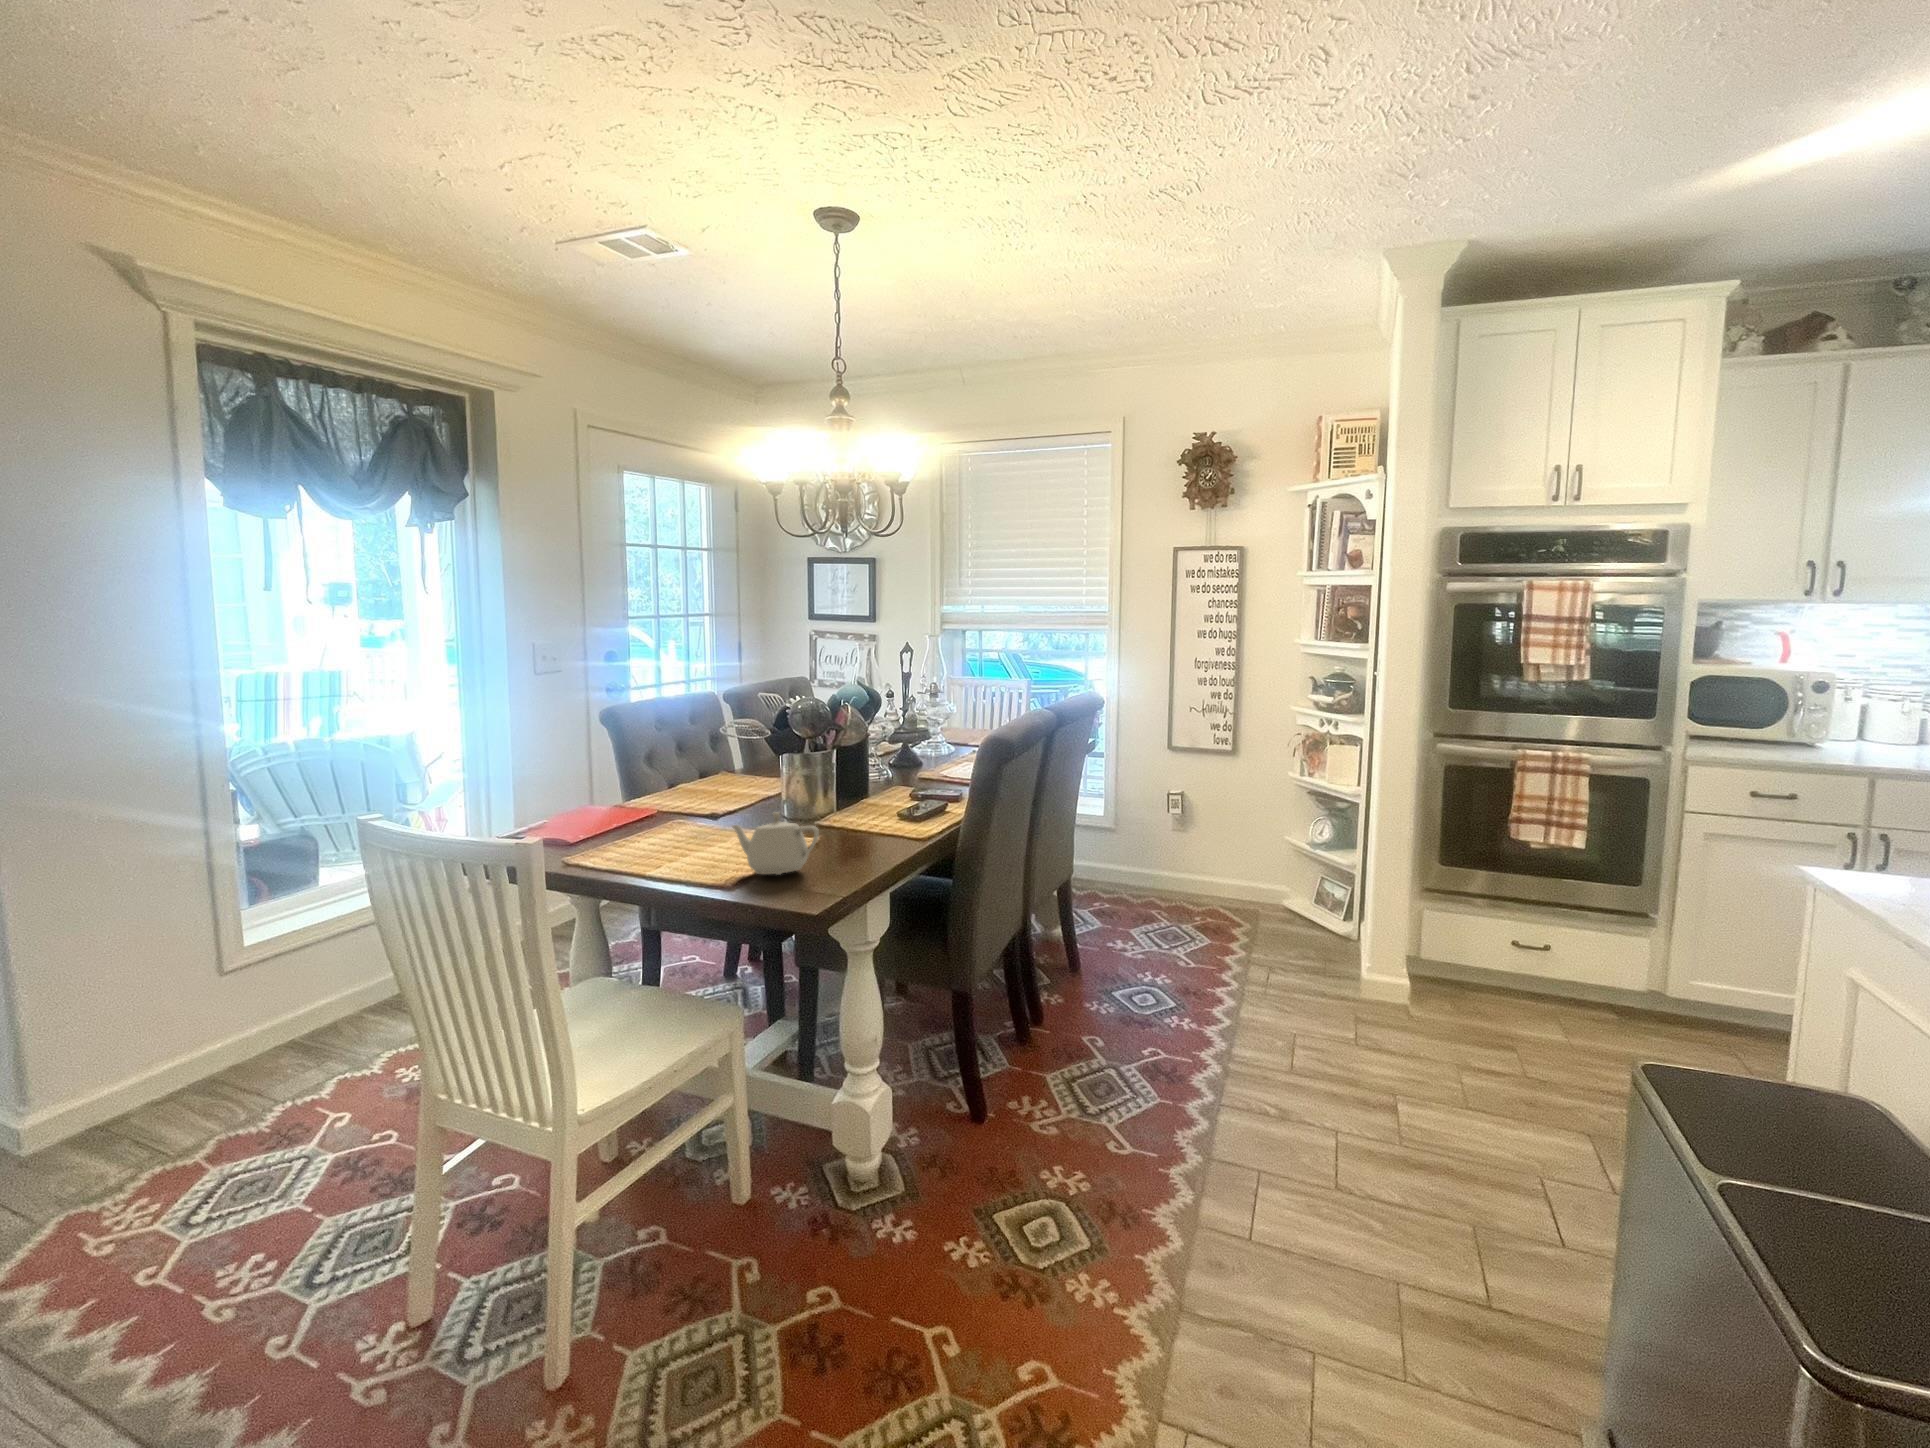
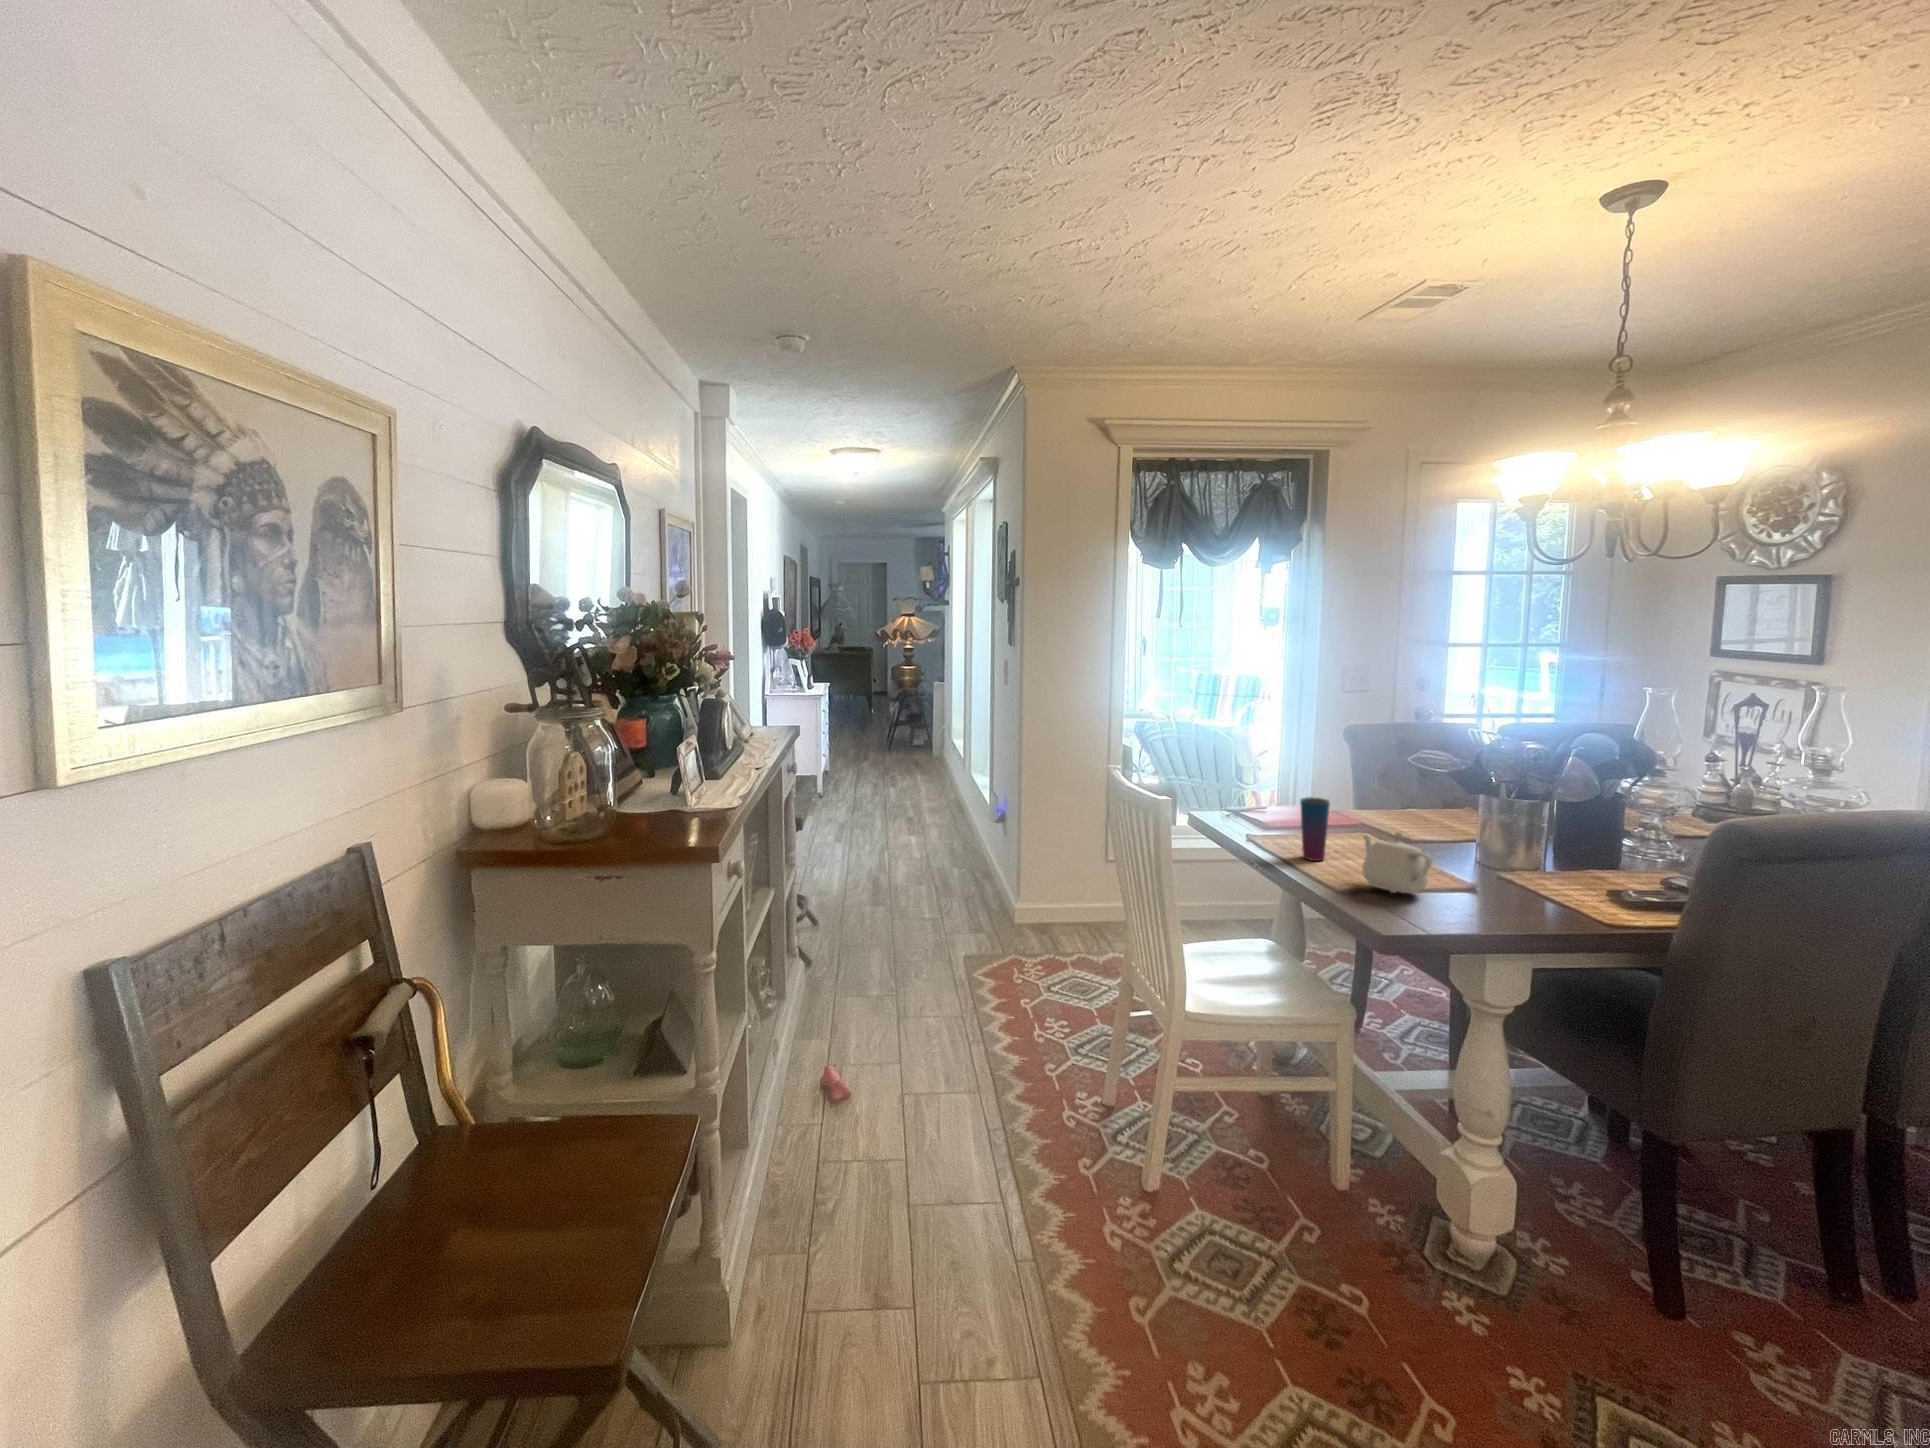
cup: none [651,798,685,870] -> present [1300,797,1330,861]

